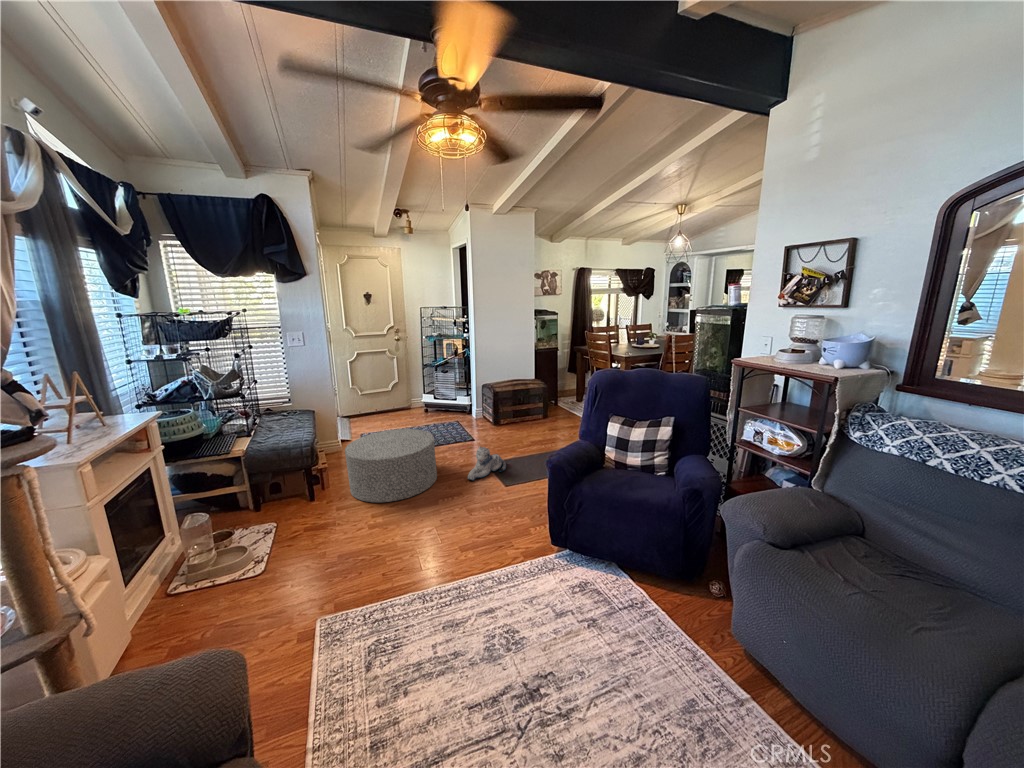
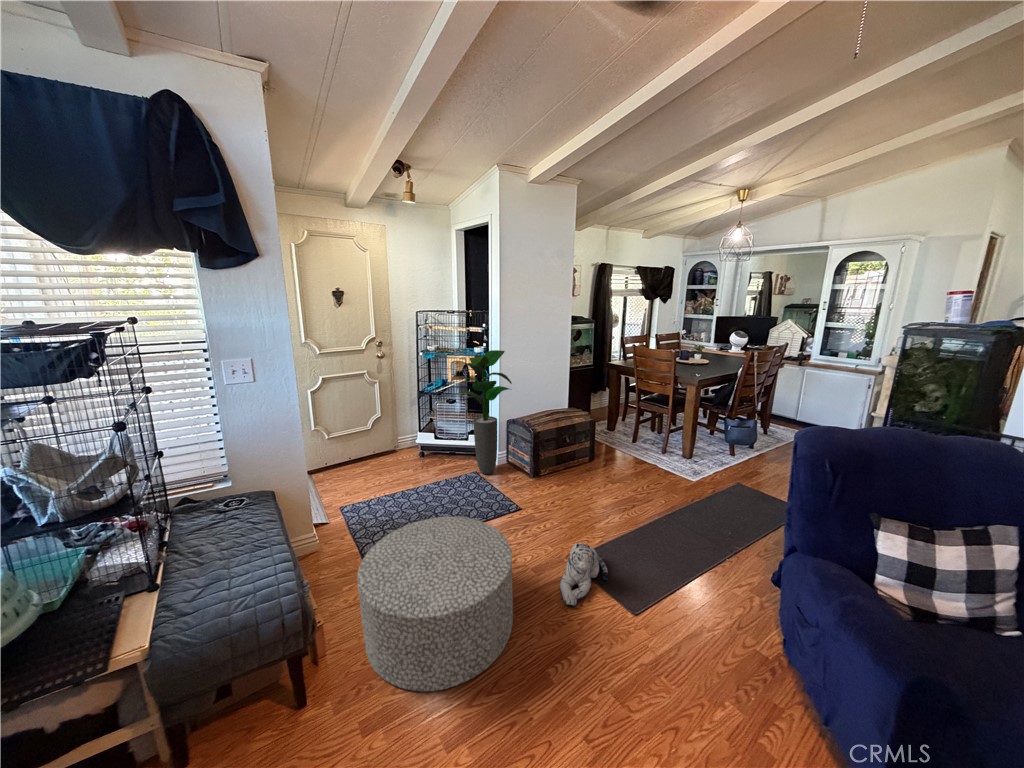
potted plant: none [441,334,482,422] -> present [456,350,512,474]

